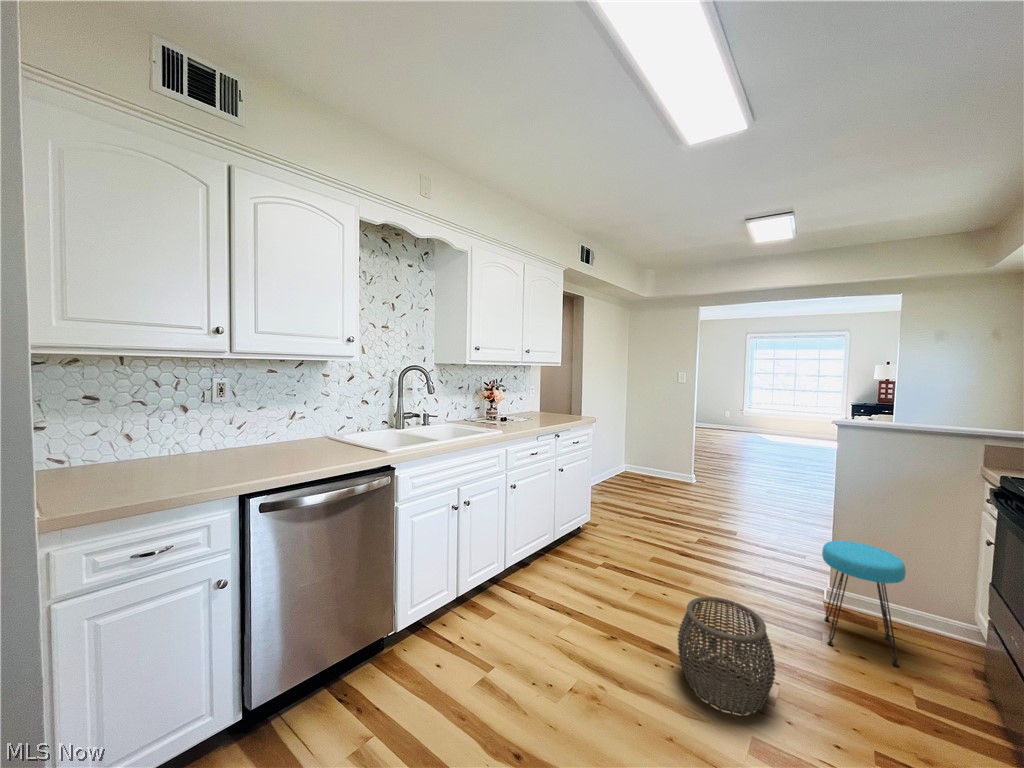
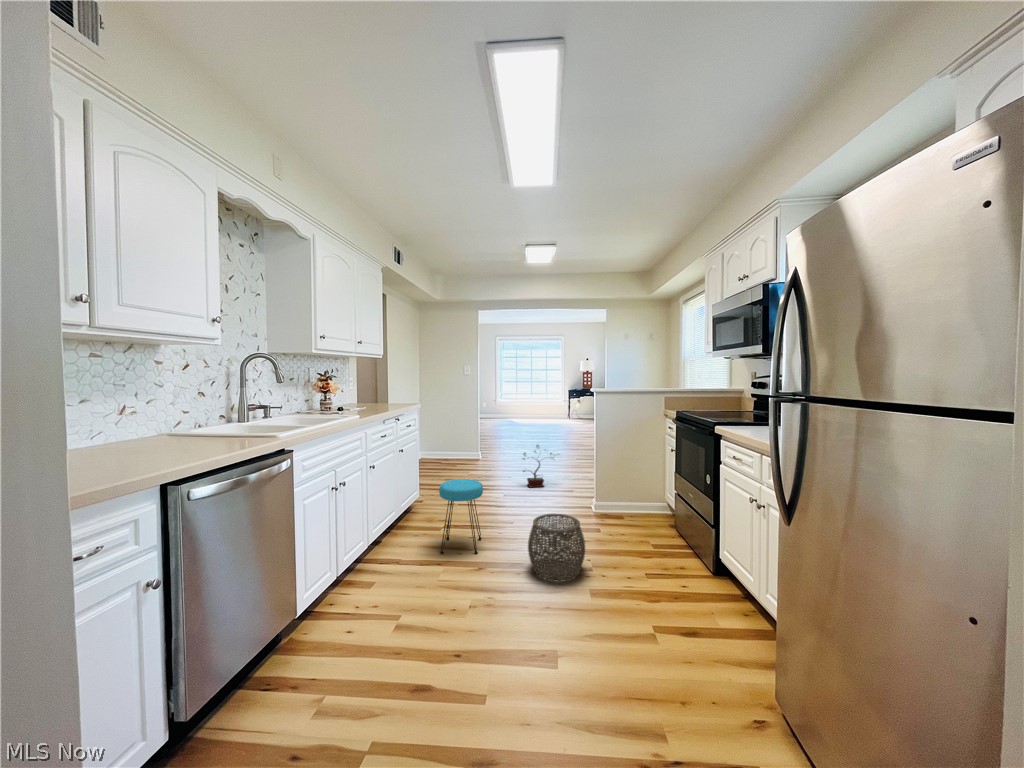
potted plant: none [731,480,794,540] -> present [523,445,552,487]
stool: present [822,541,906,666] -> present [439,479,483,553]

